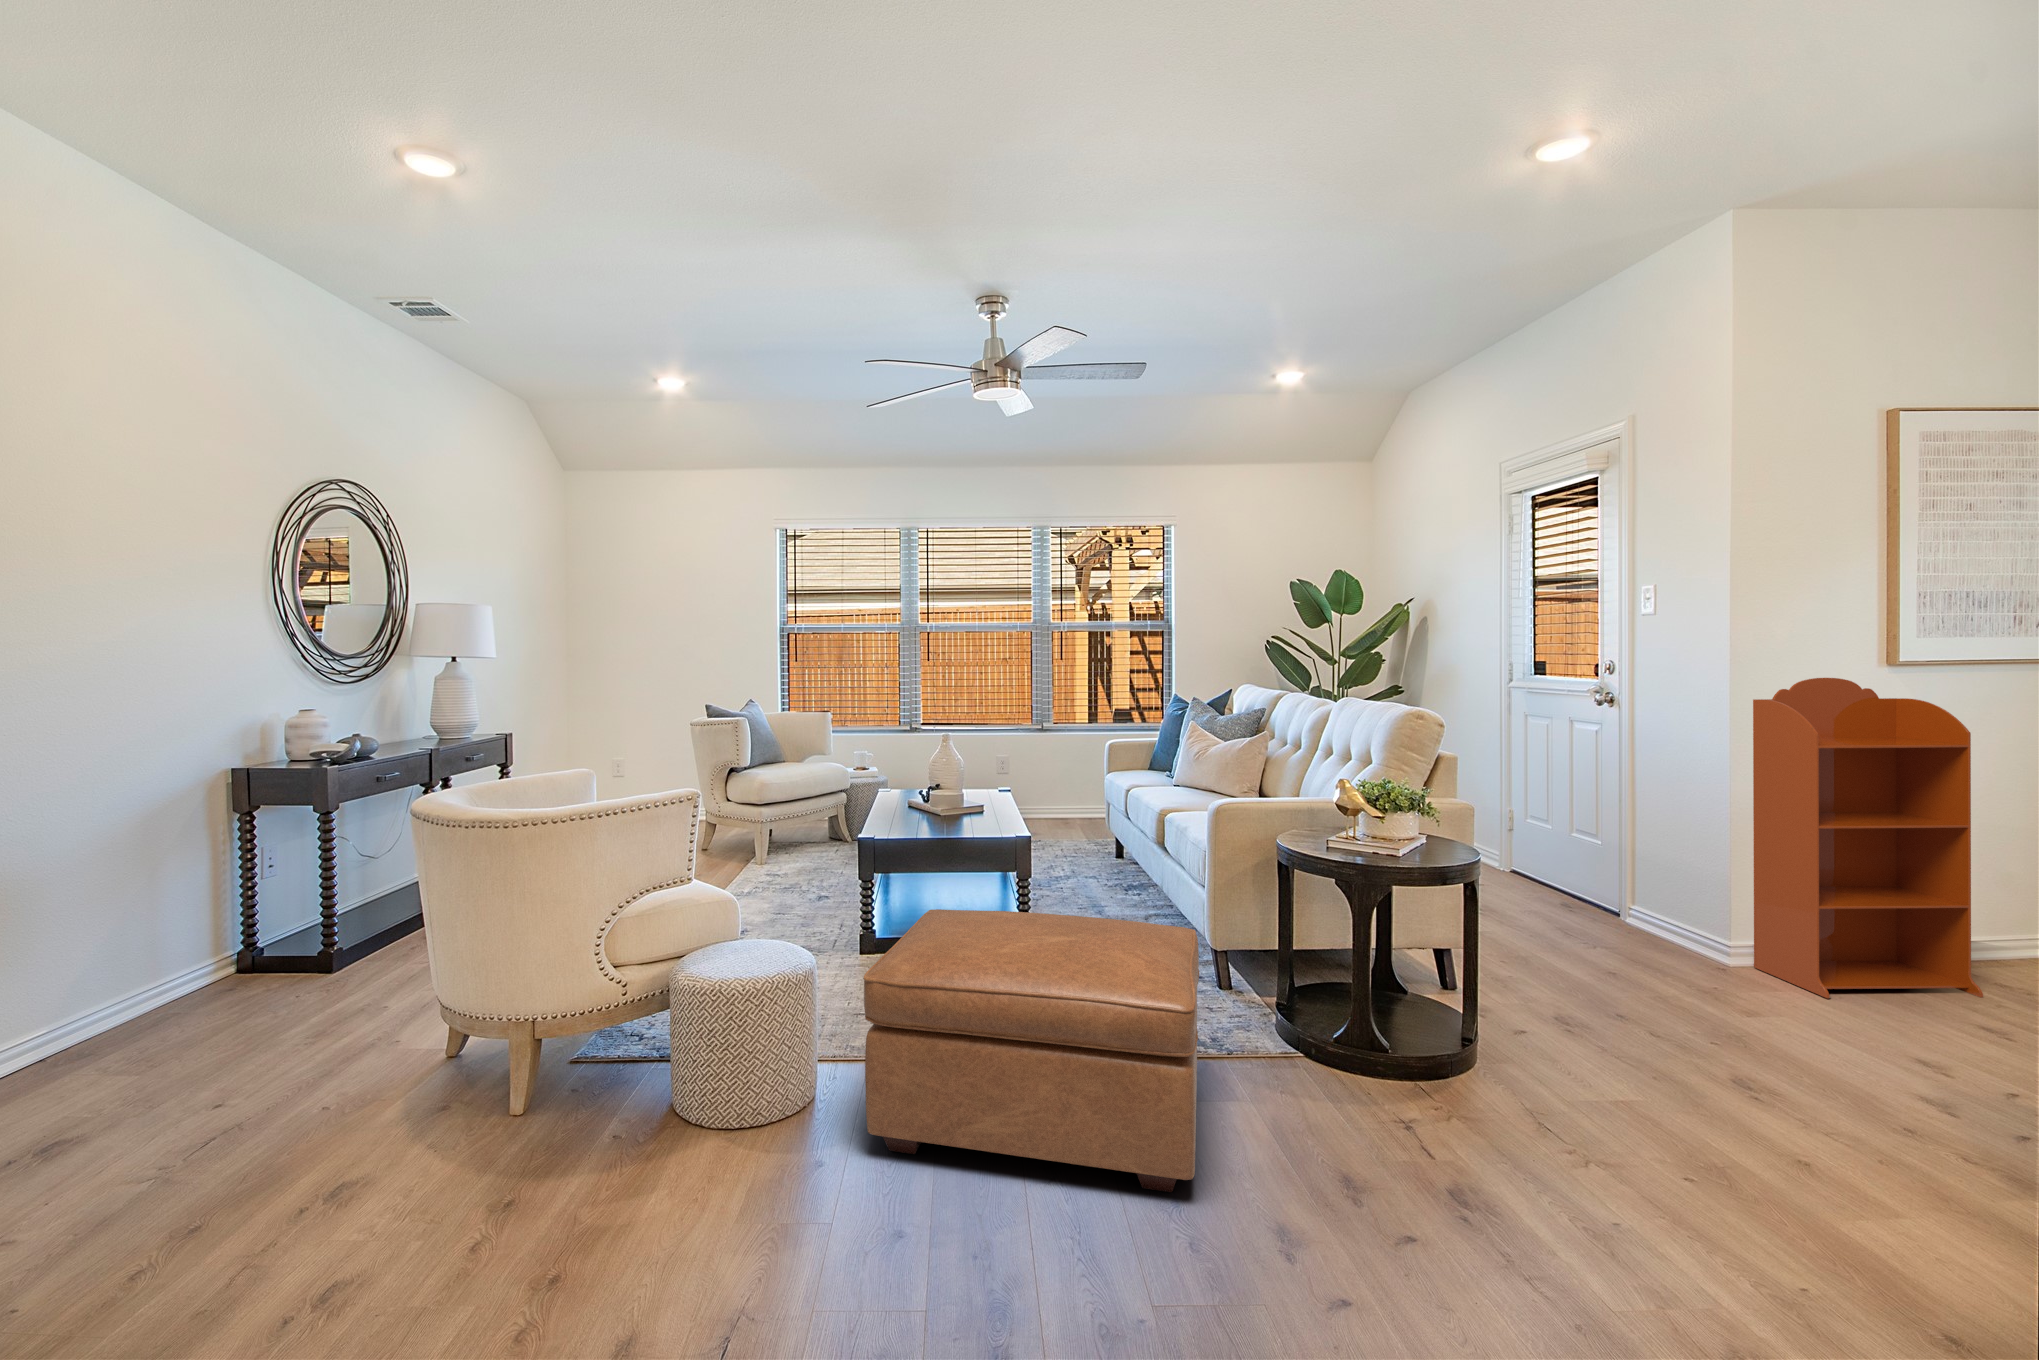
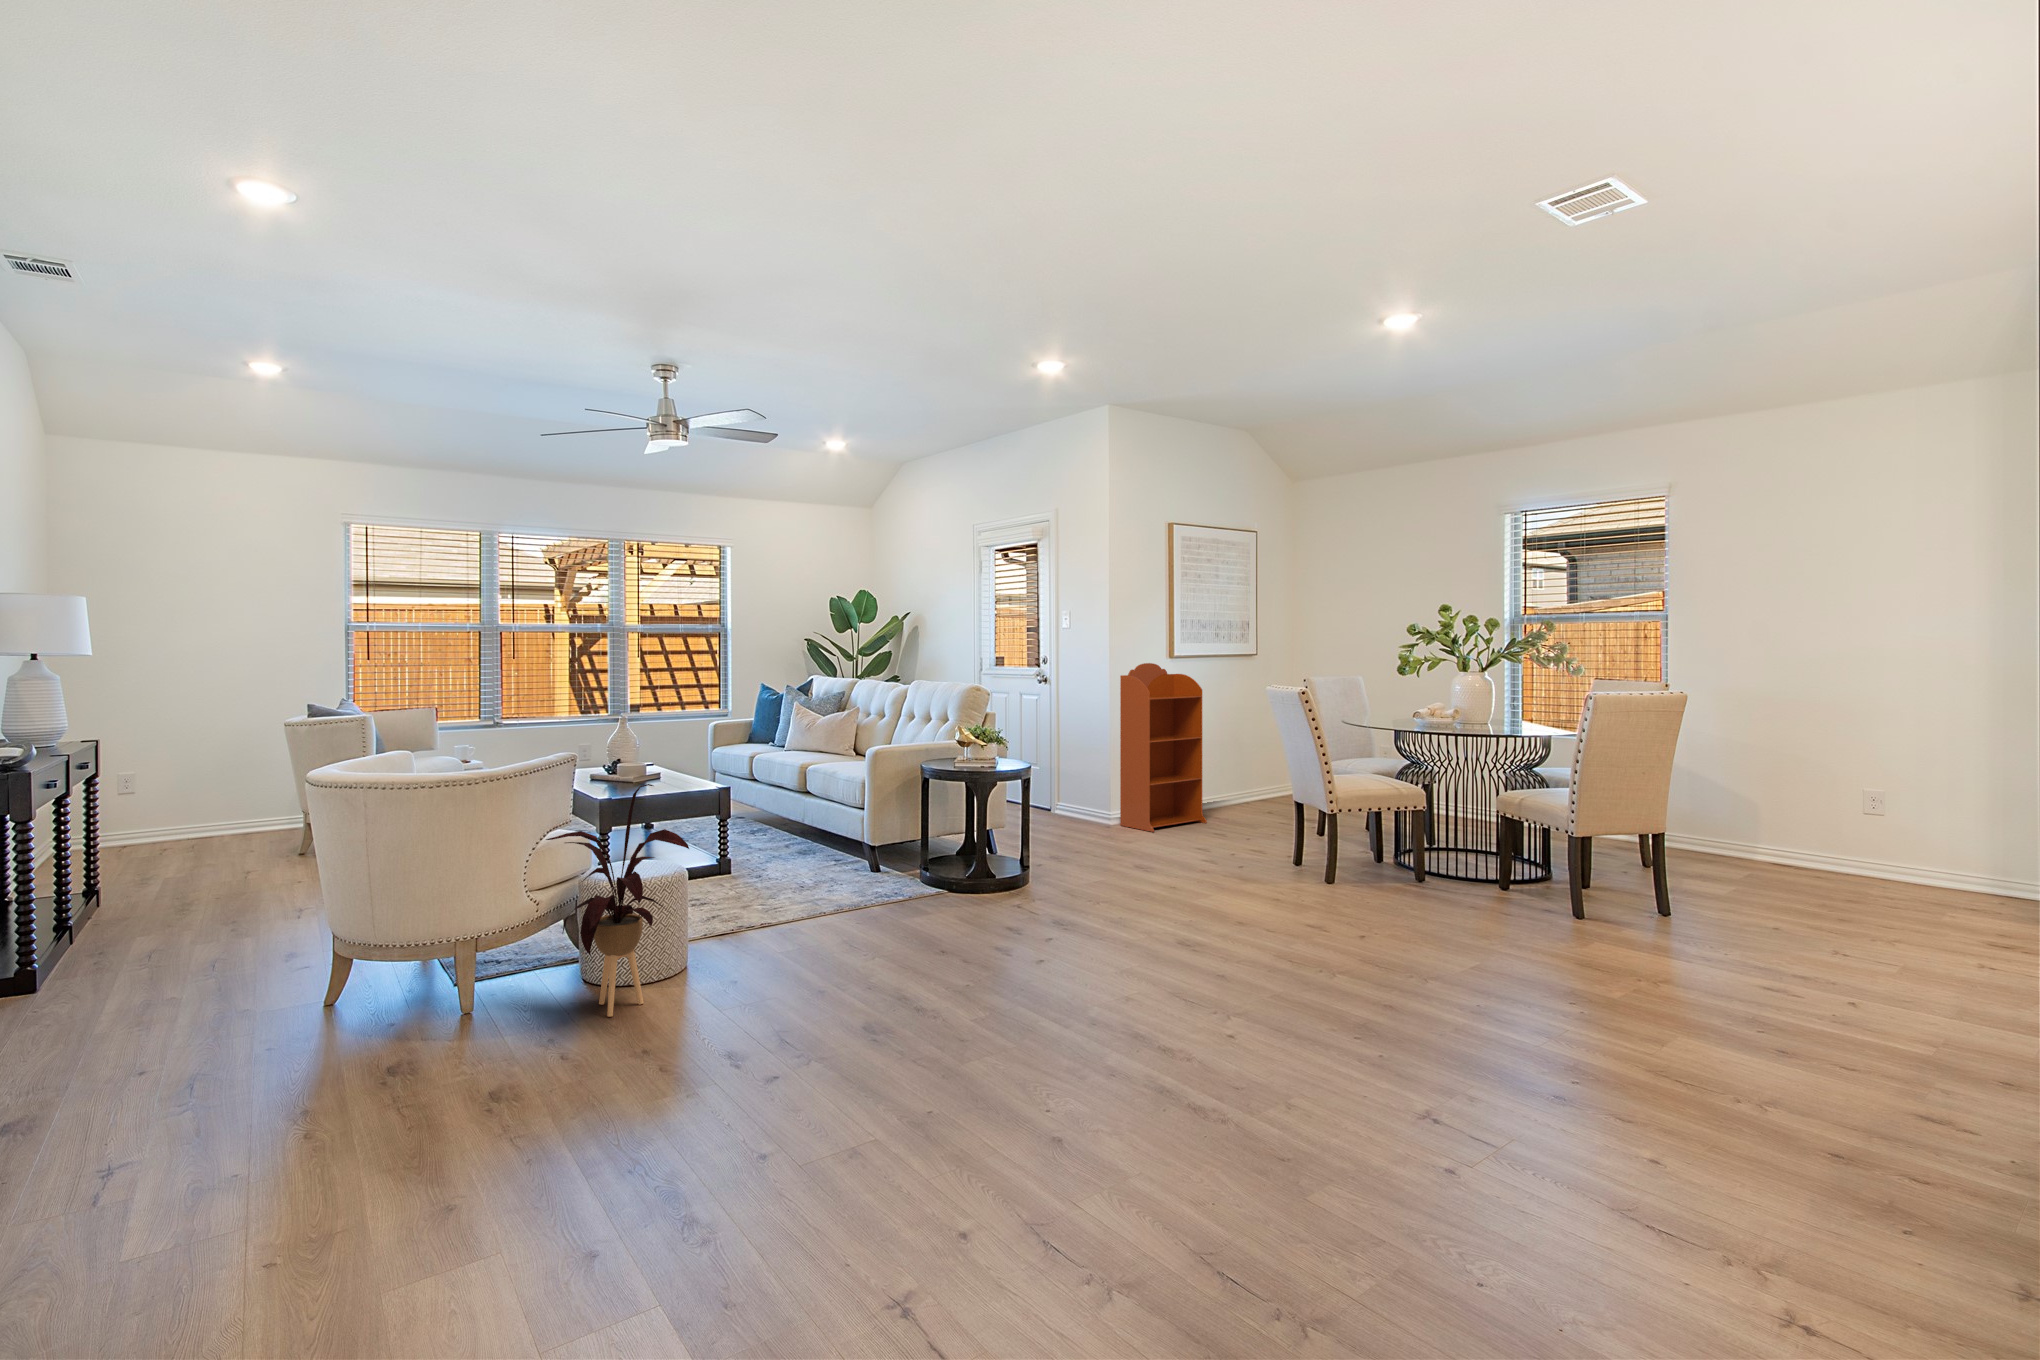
house plant: none [507,868,685,1202] -> present [546,784,689,1017]
ottoman: present [863,909,1200,1192] -> none [733,812,949,962]

